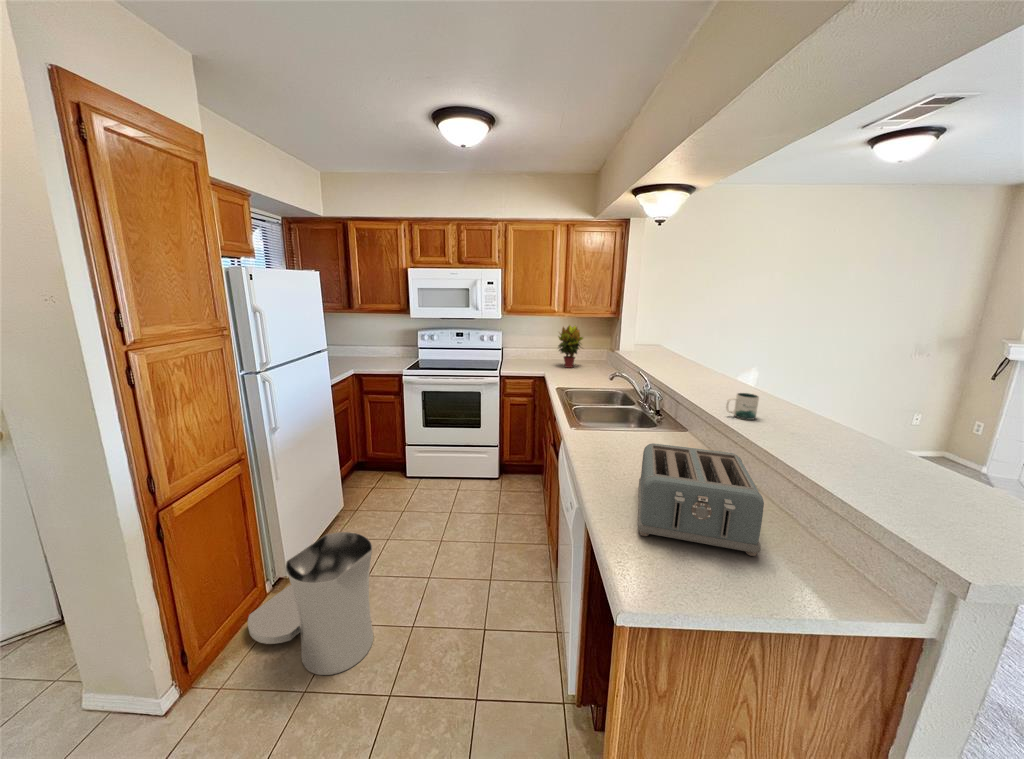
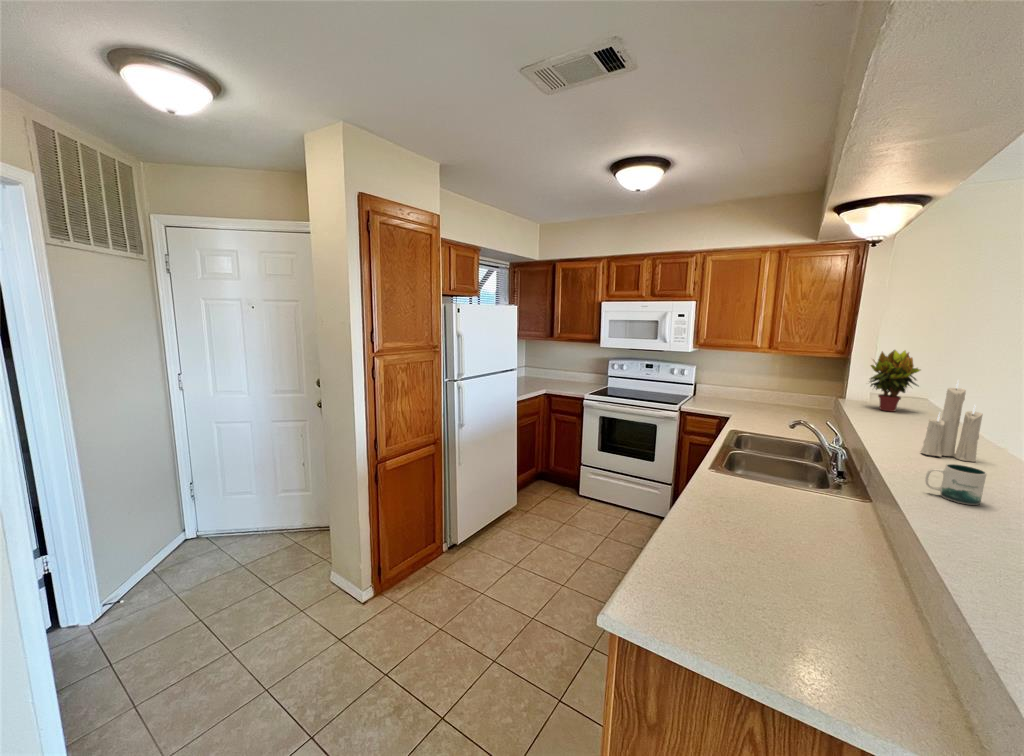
potted plant: present [558,325,583,368] -> present [870,350,920,412]
candle: none [697,327,729,388] -> present [920,380,983,462]
toaster: present [638,443,764,556] -> none [694,494,876,654]
trash can: present [248,532,373,675] -> none [422,515,506,629]

